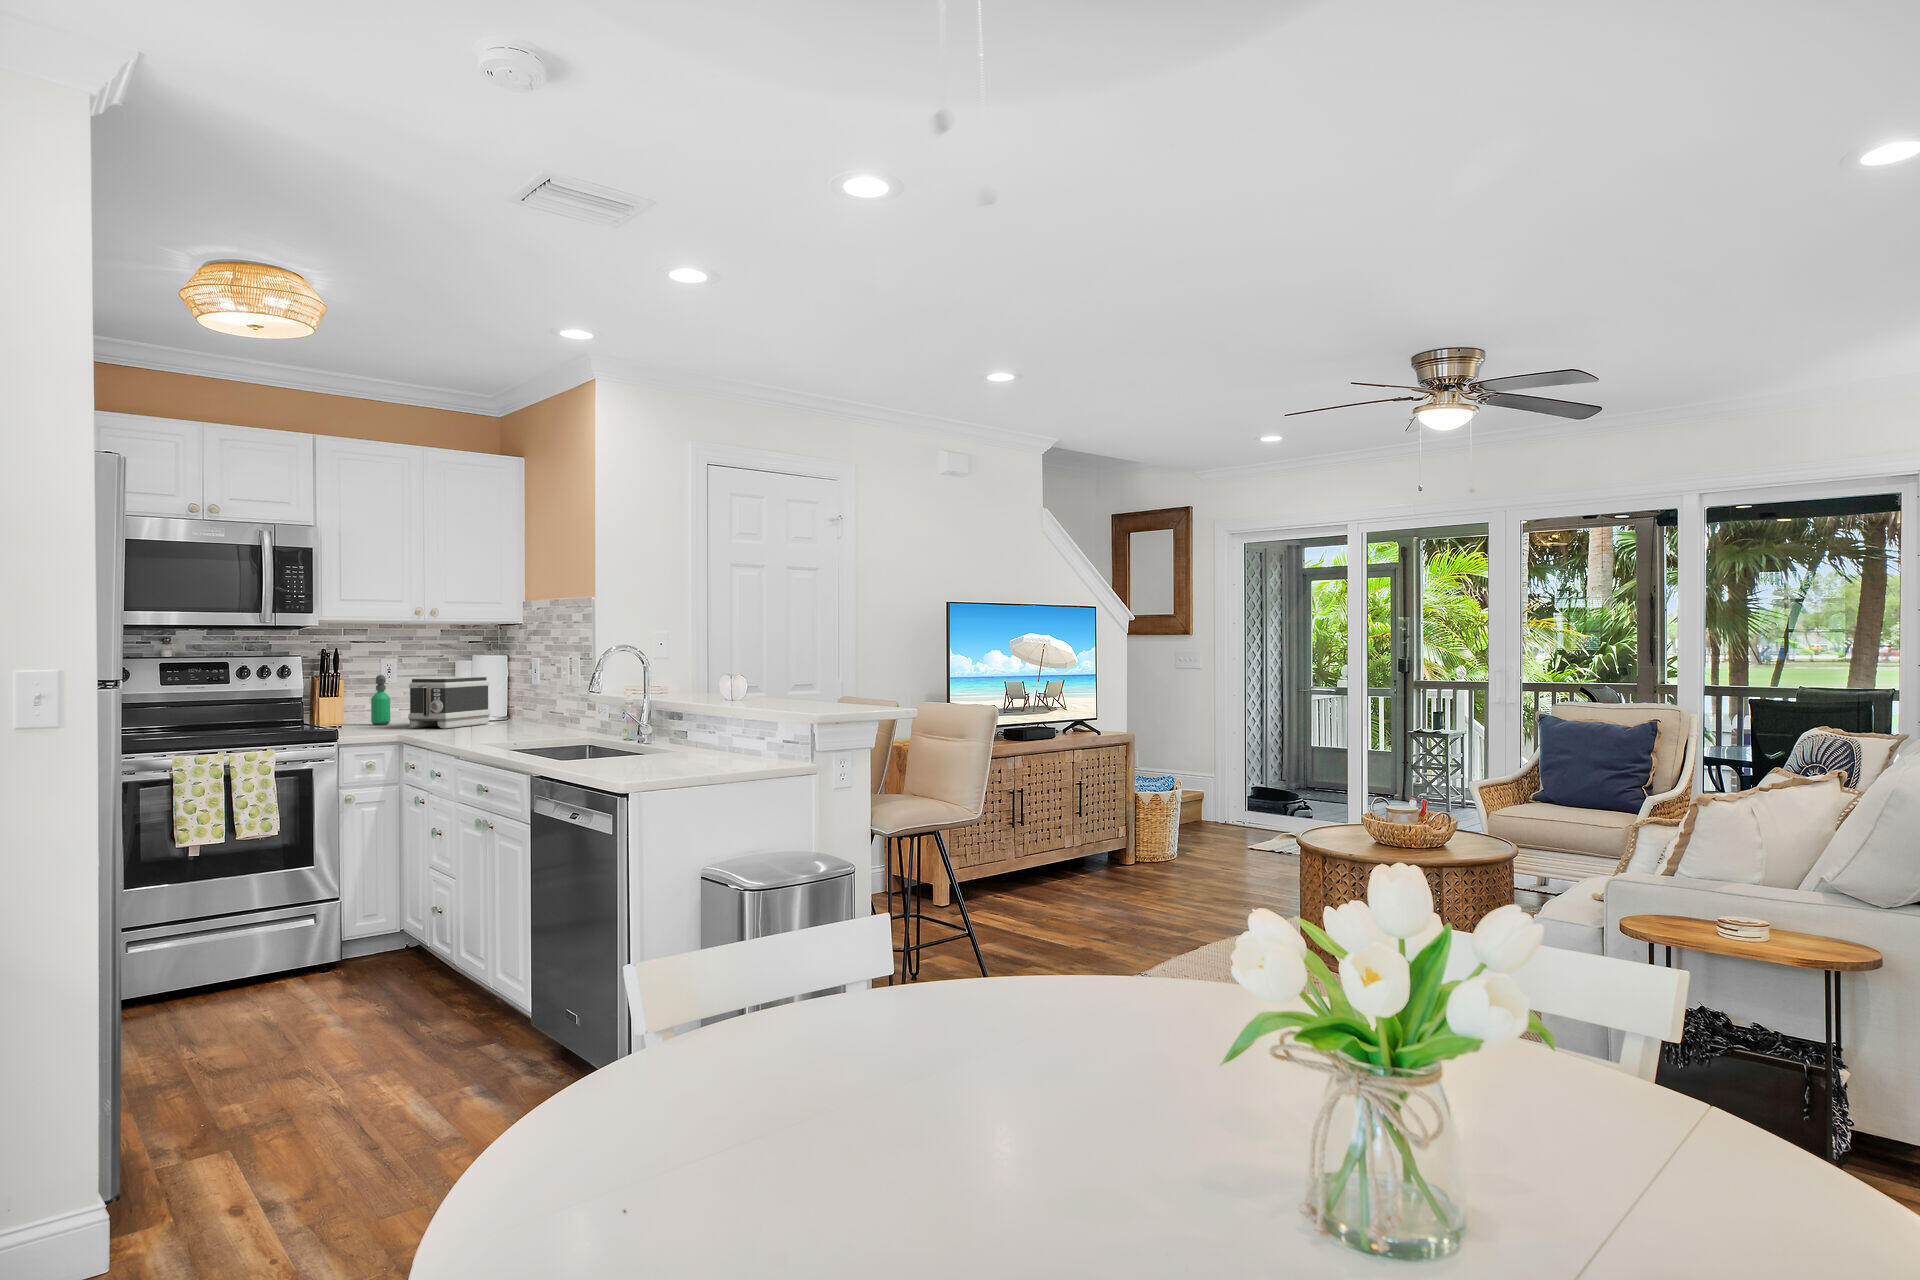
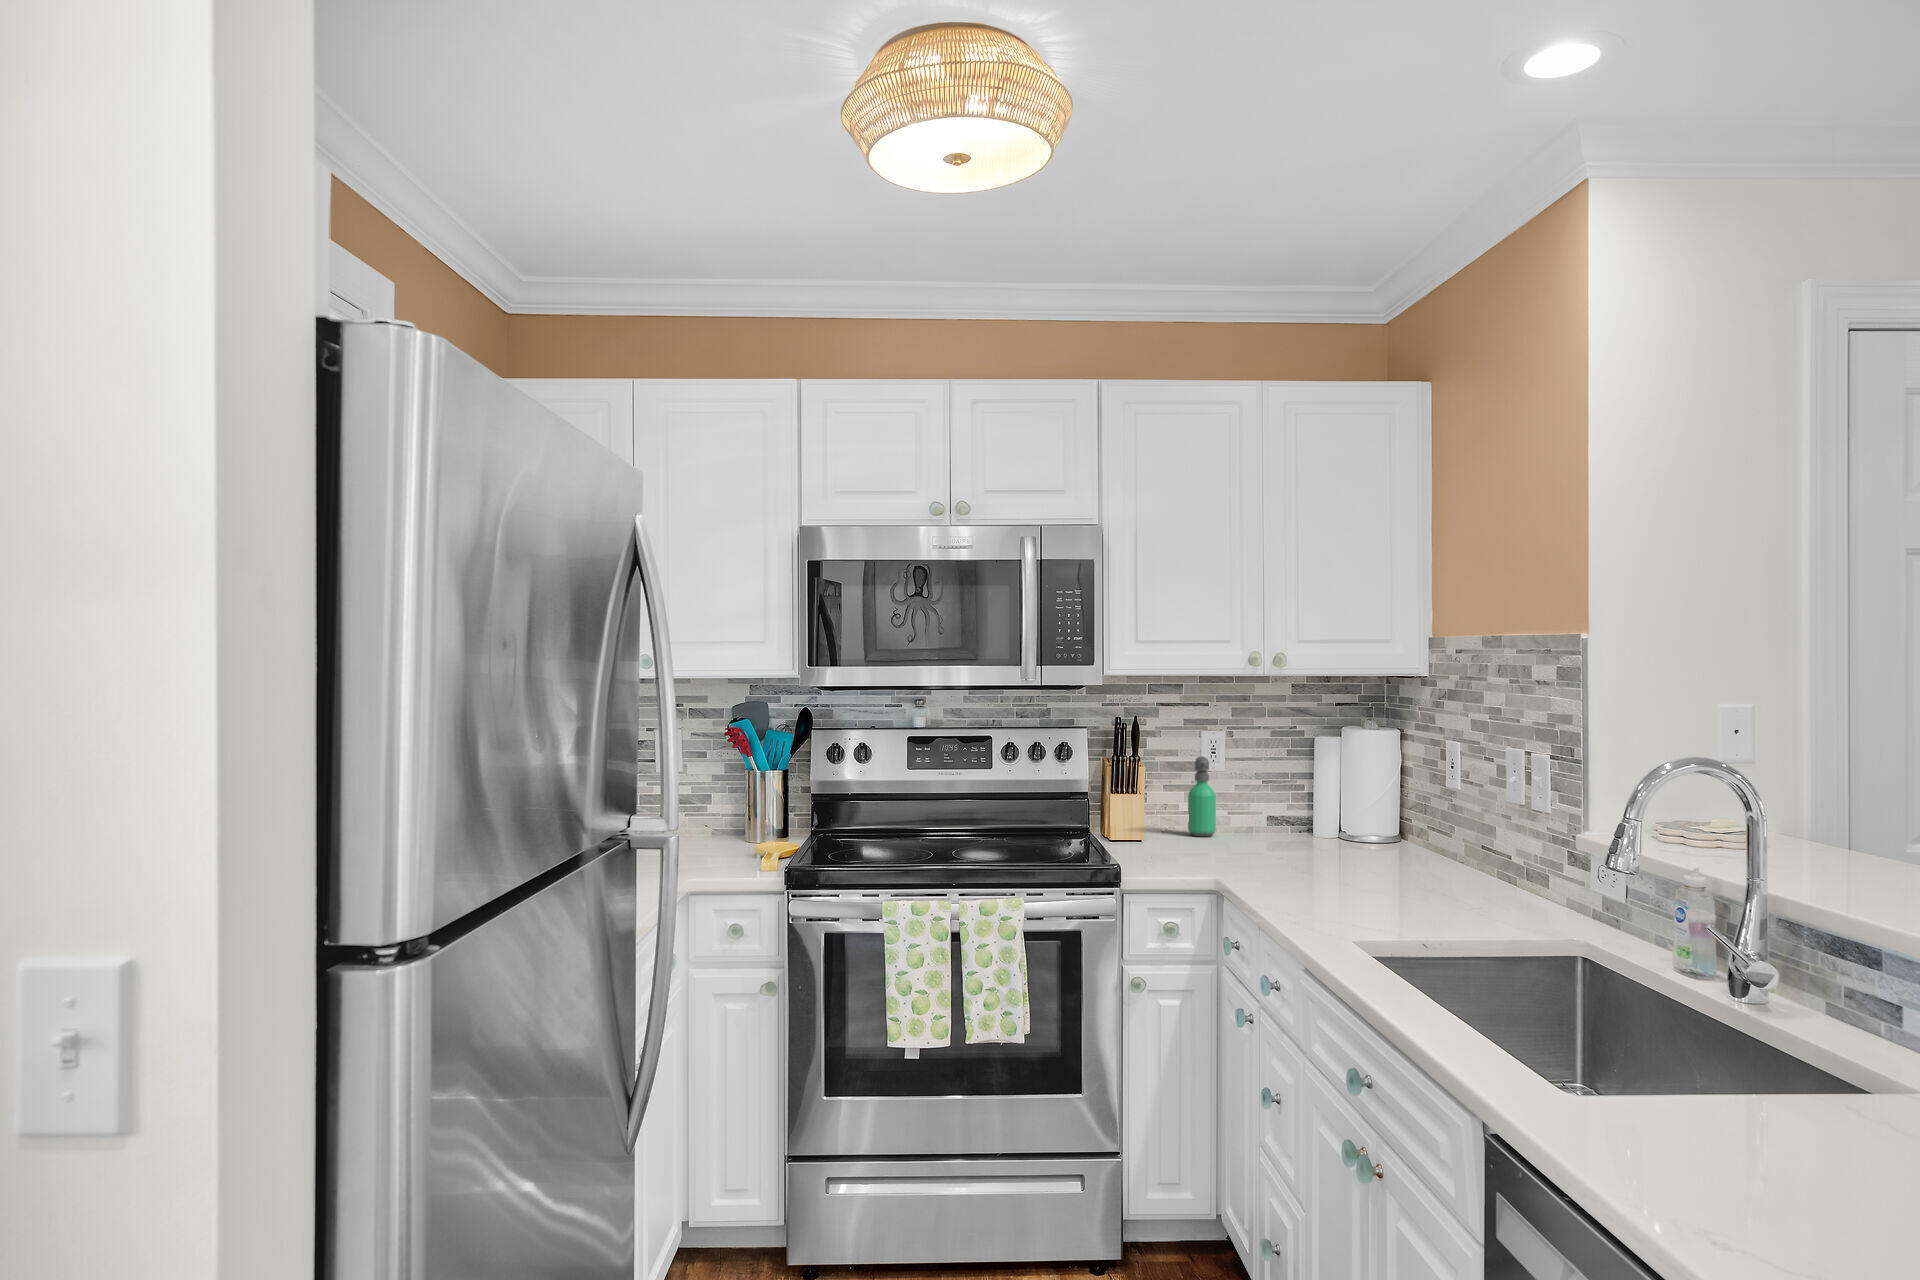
toaster: present [408,677,490,728] -> none [1239,765,1371,861]

